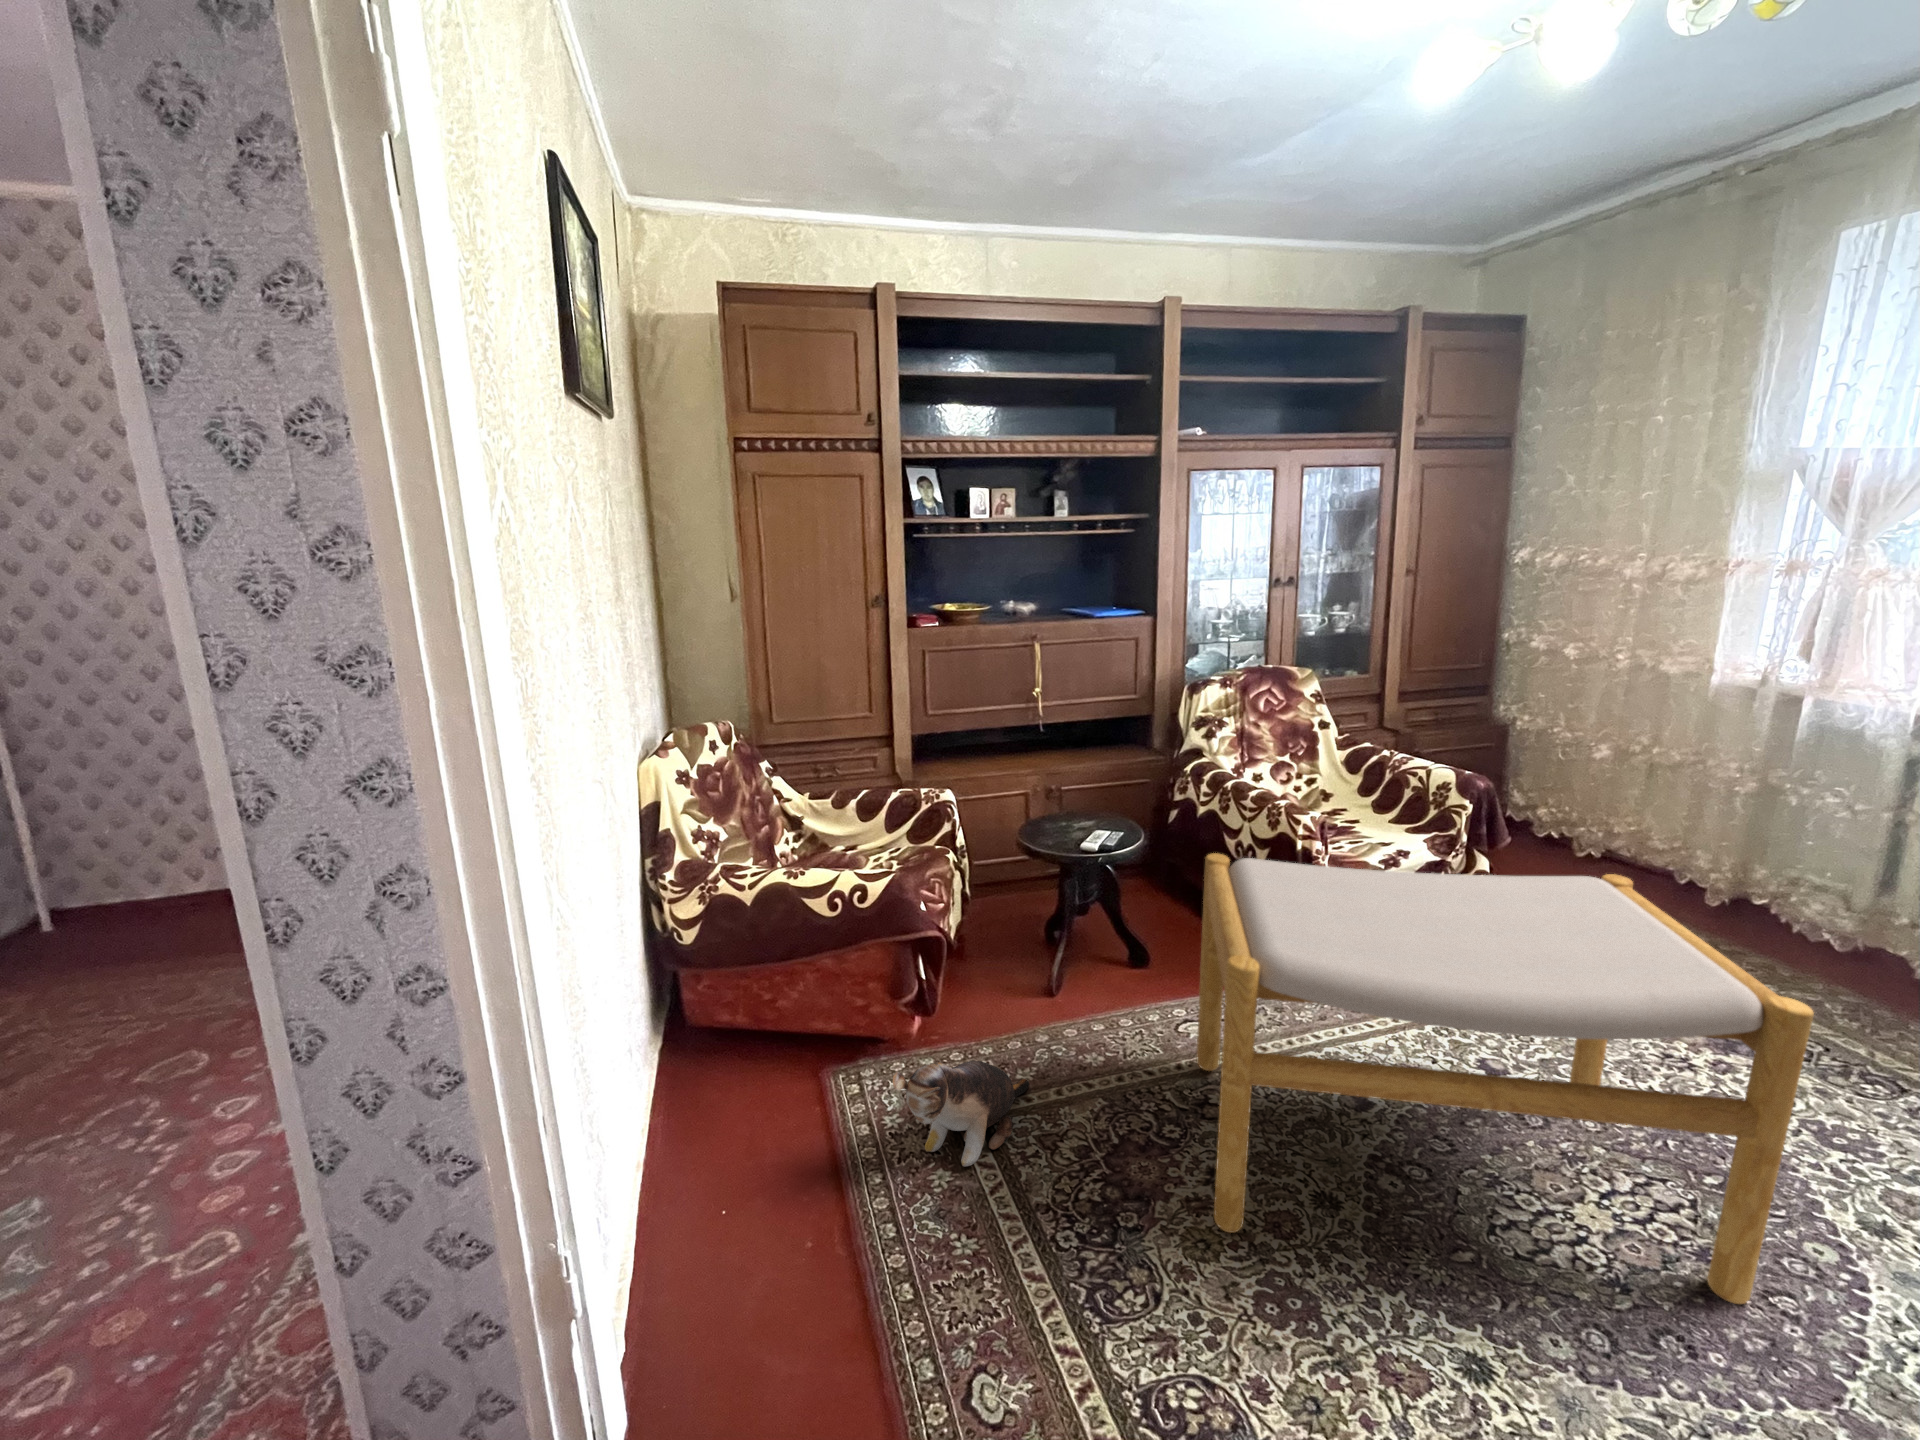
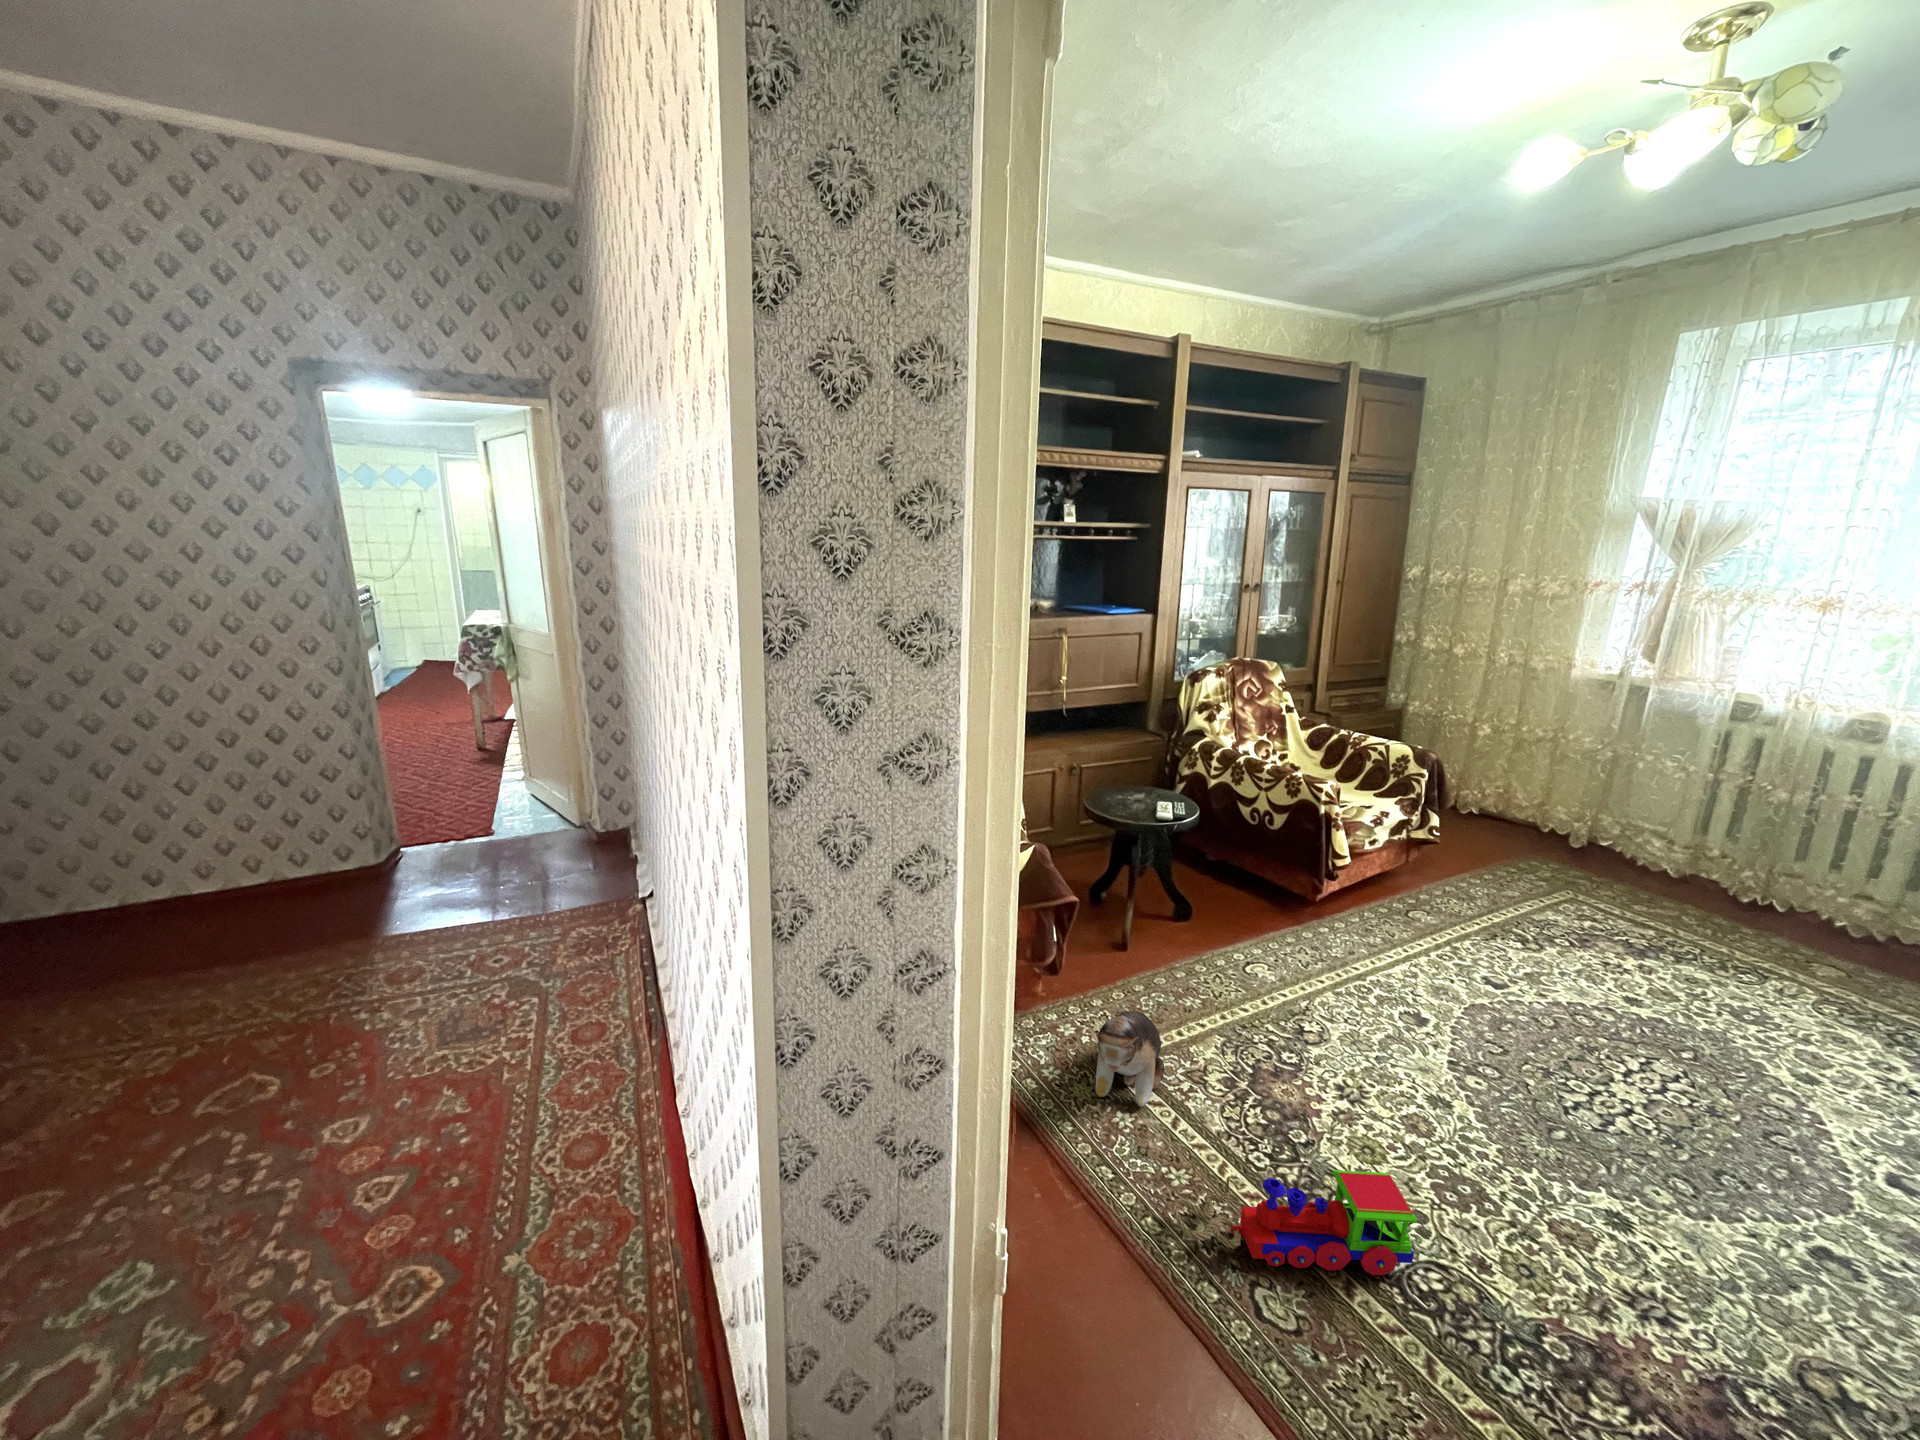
footstool: present [1196,853,1814,1304] -> none [1279,817,1835,1147]
toy train: none [923,1253,1166,1384] -> present [1172,1170,1418,1275]

